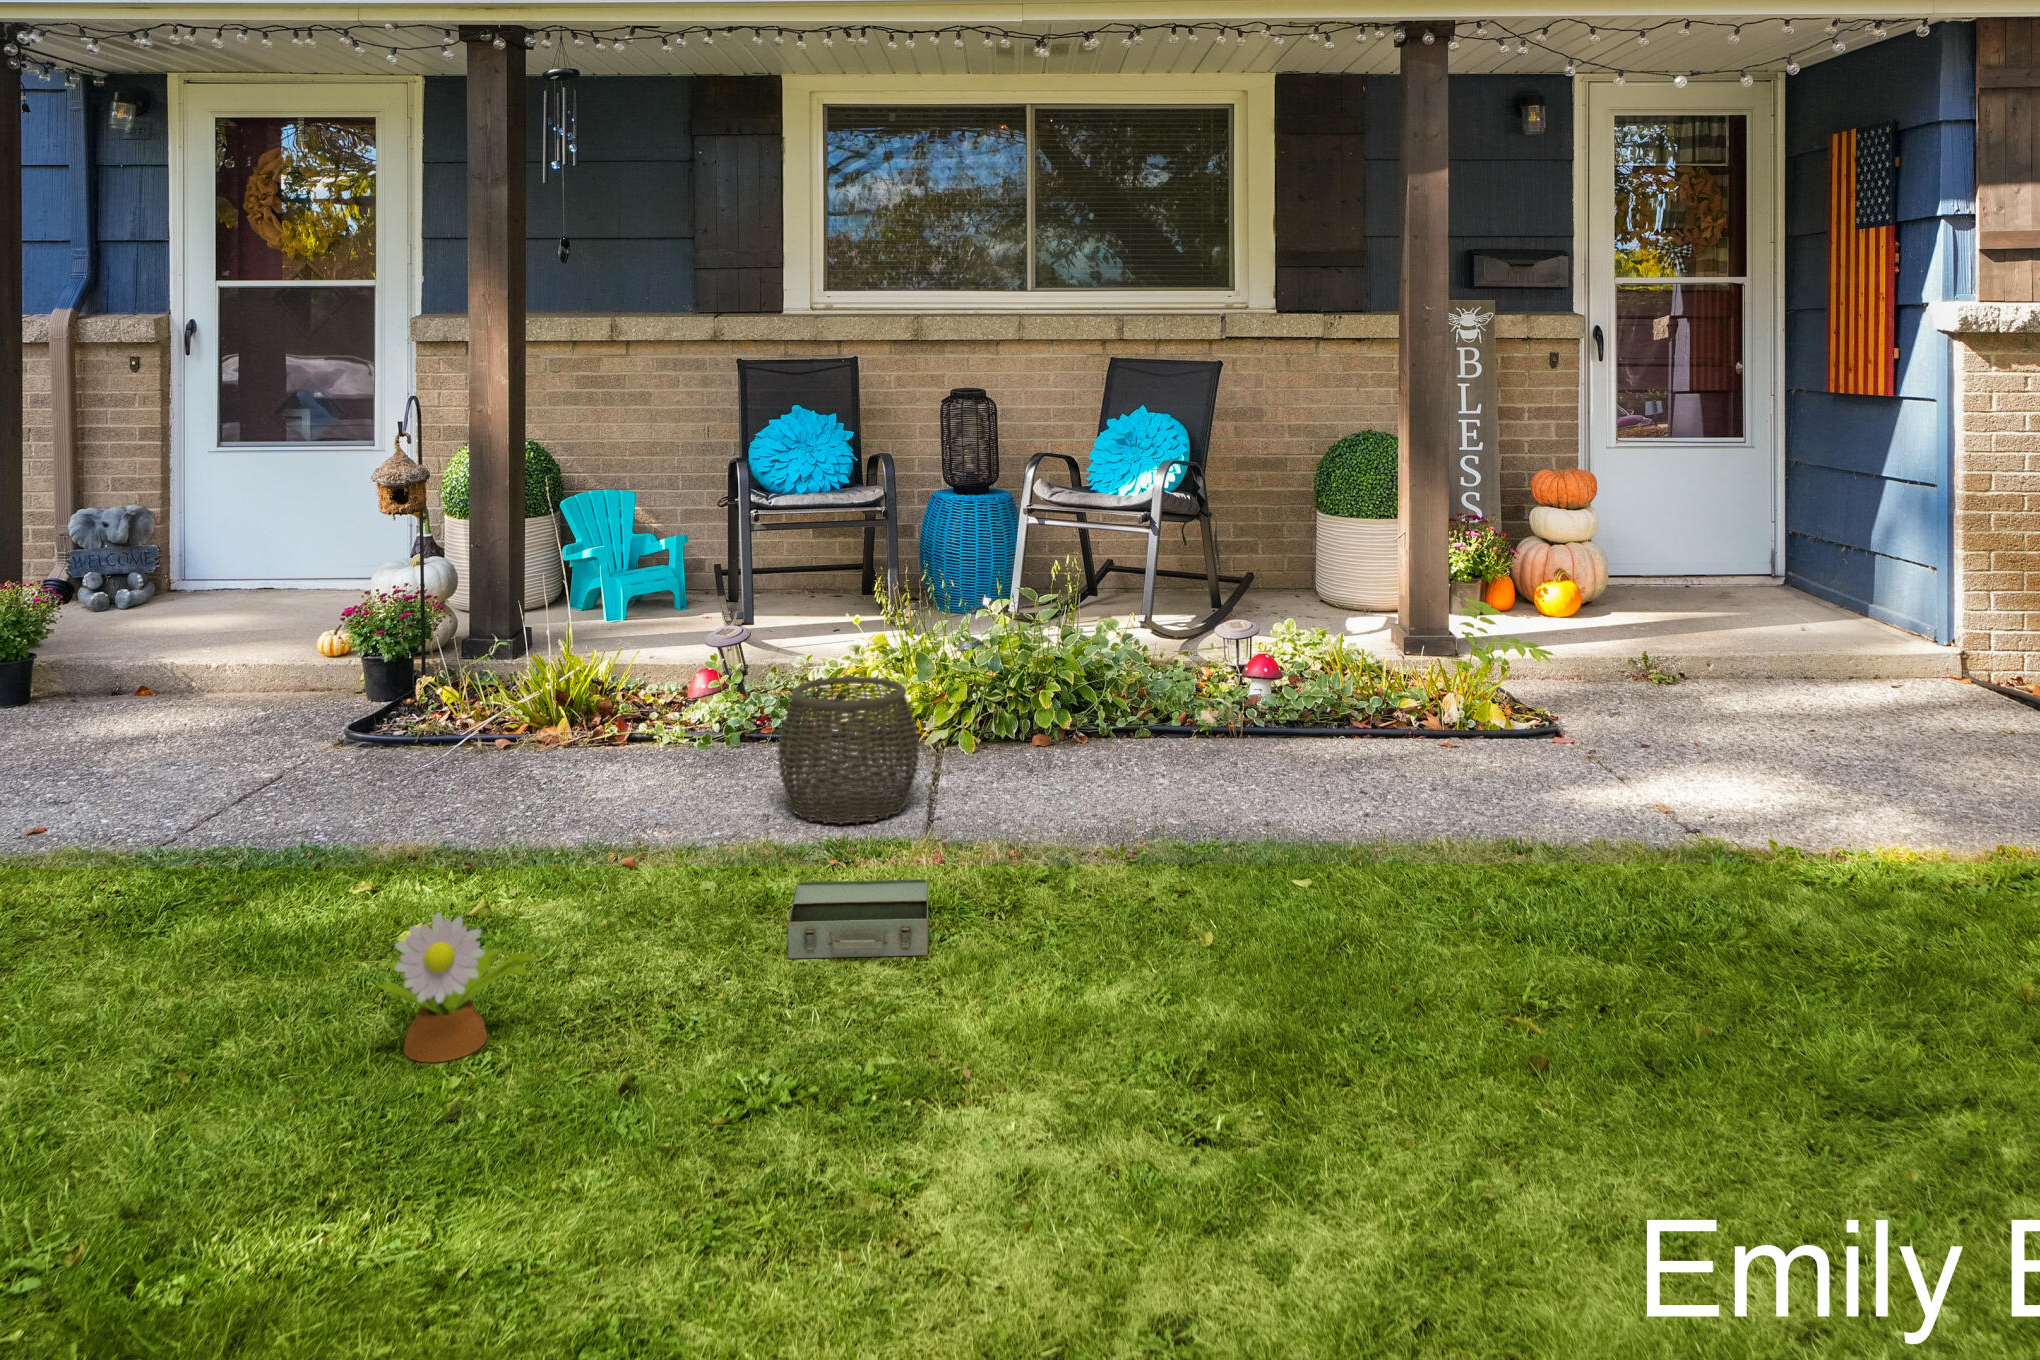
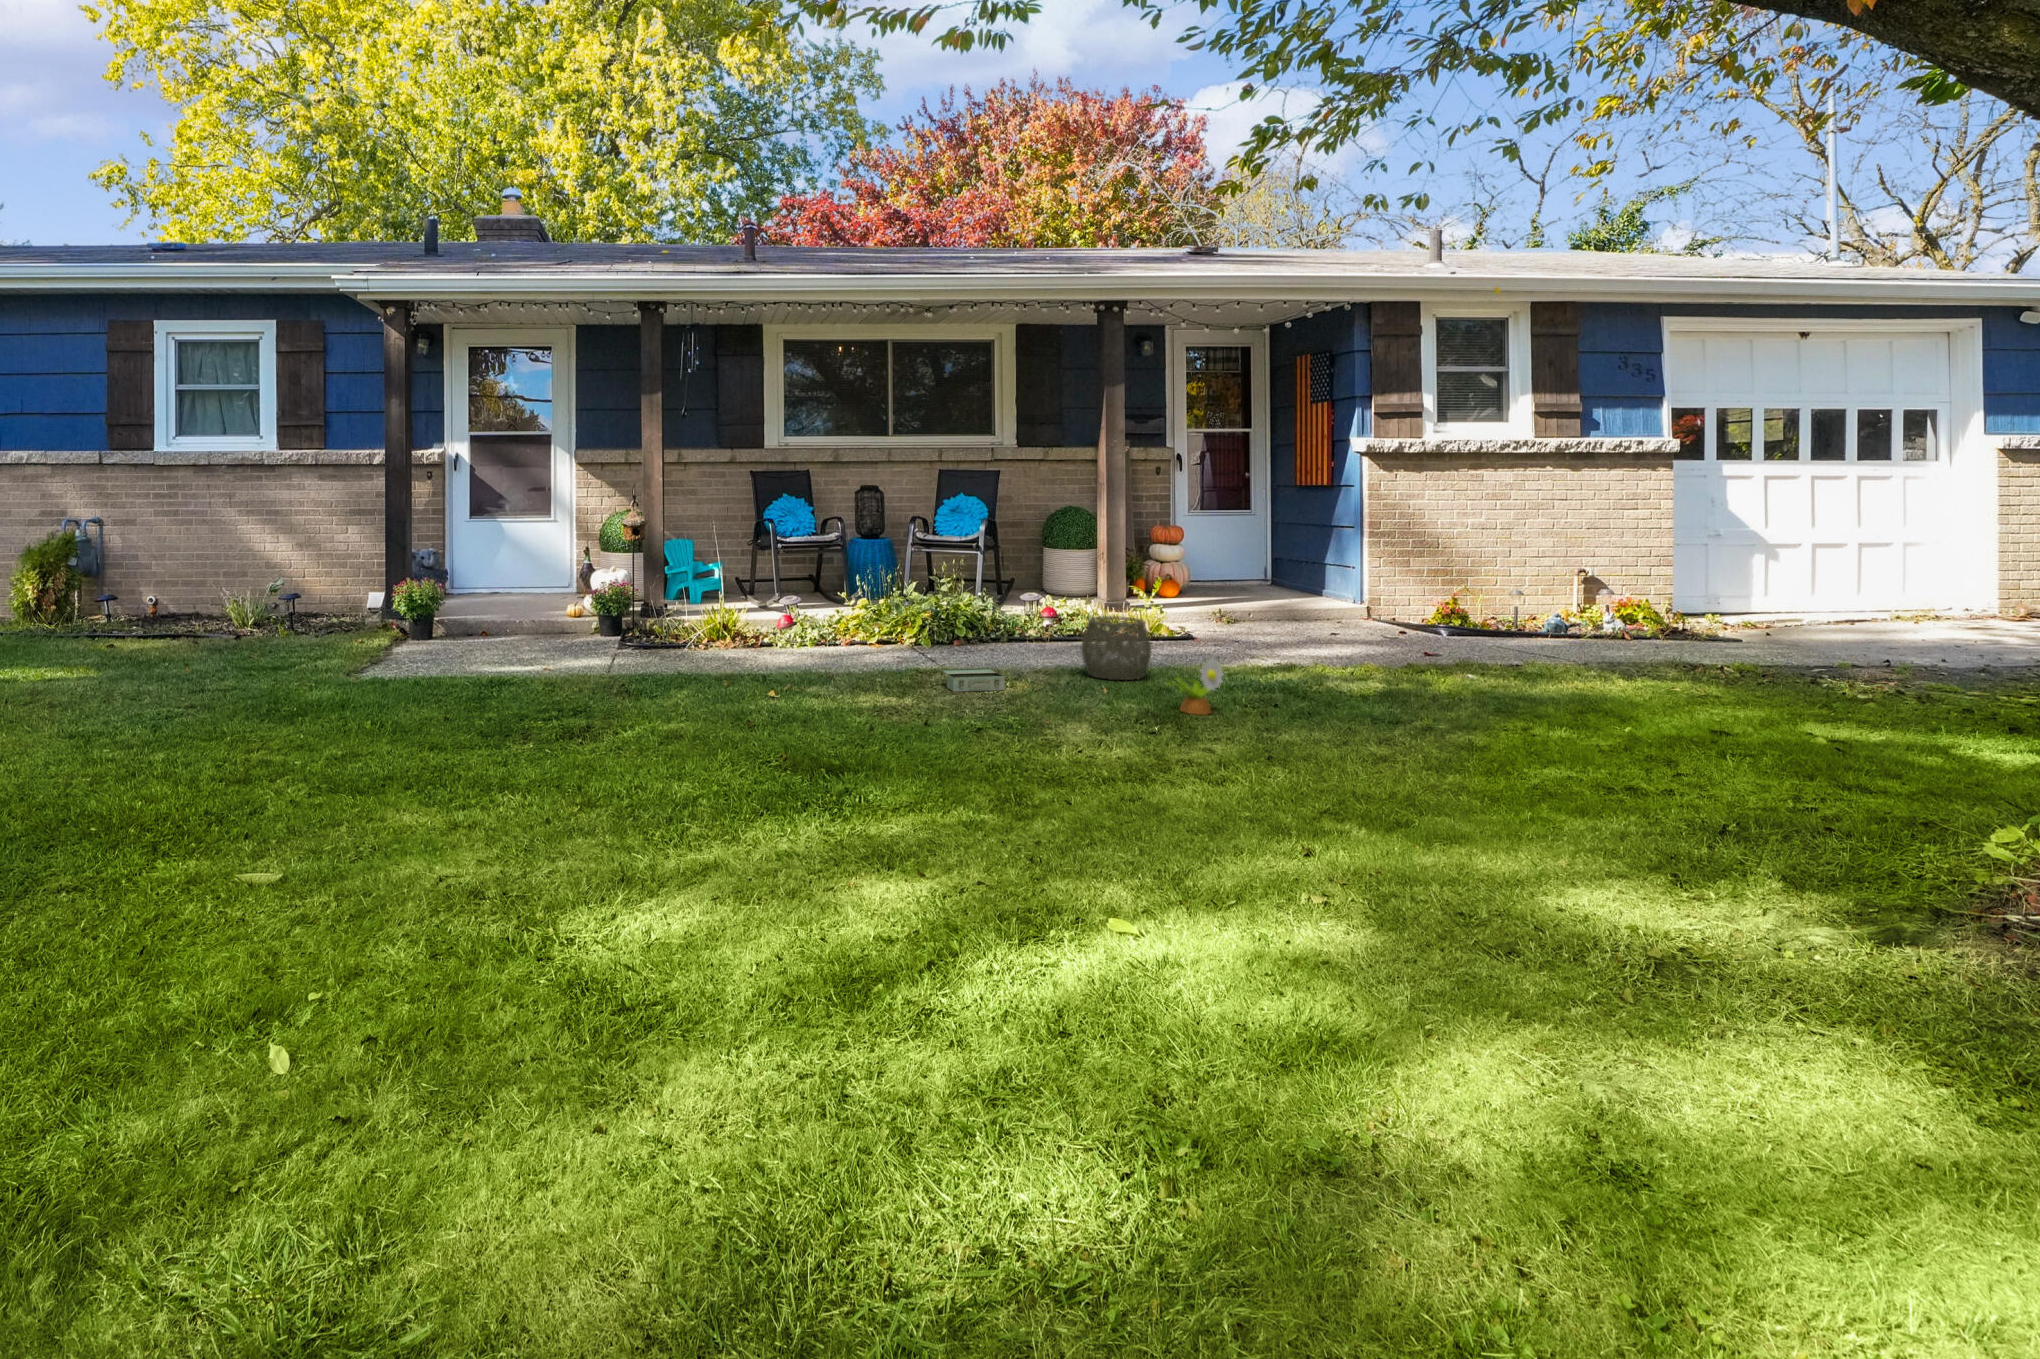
woven basket: present [777,677,920,824] -> present [1082,616,1151,680]
decorative plant: present [364,913,536,1063] -> present [1168,661,1223,715]

